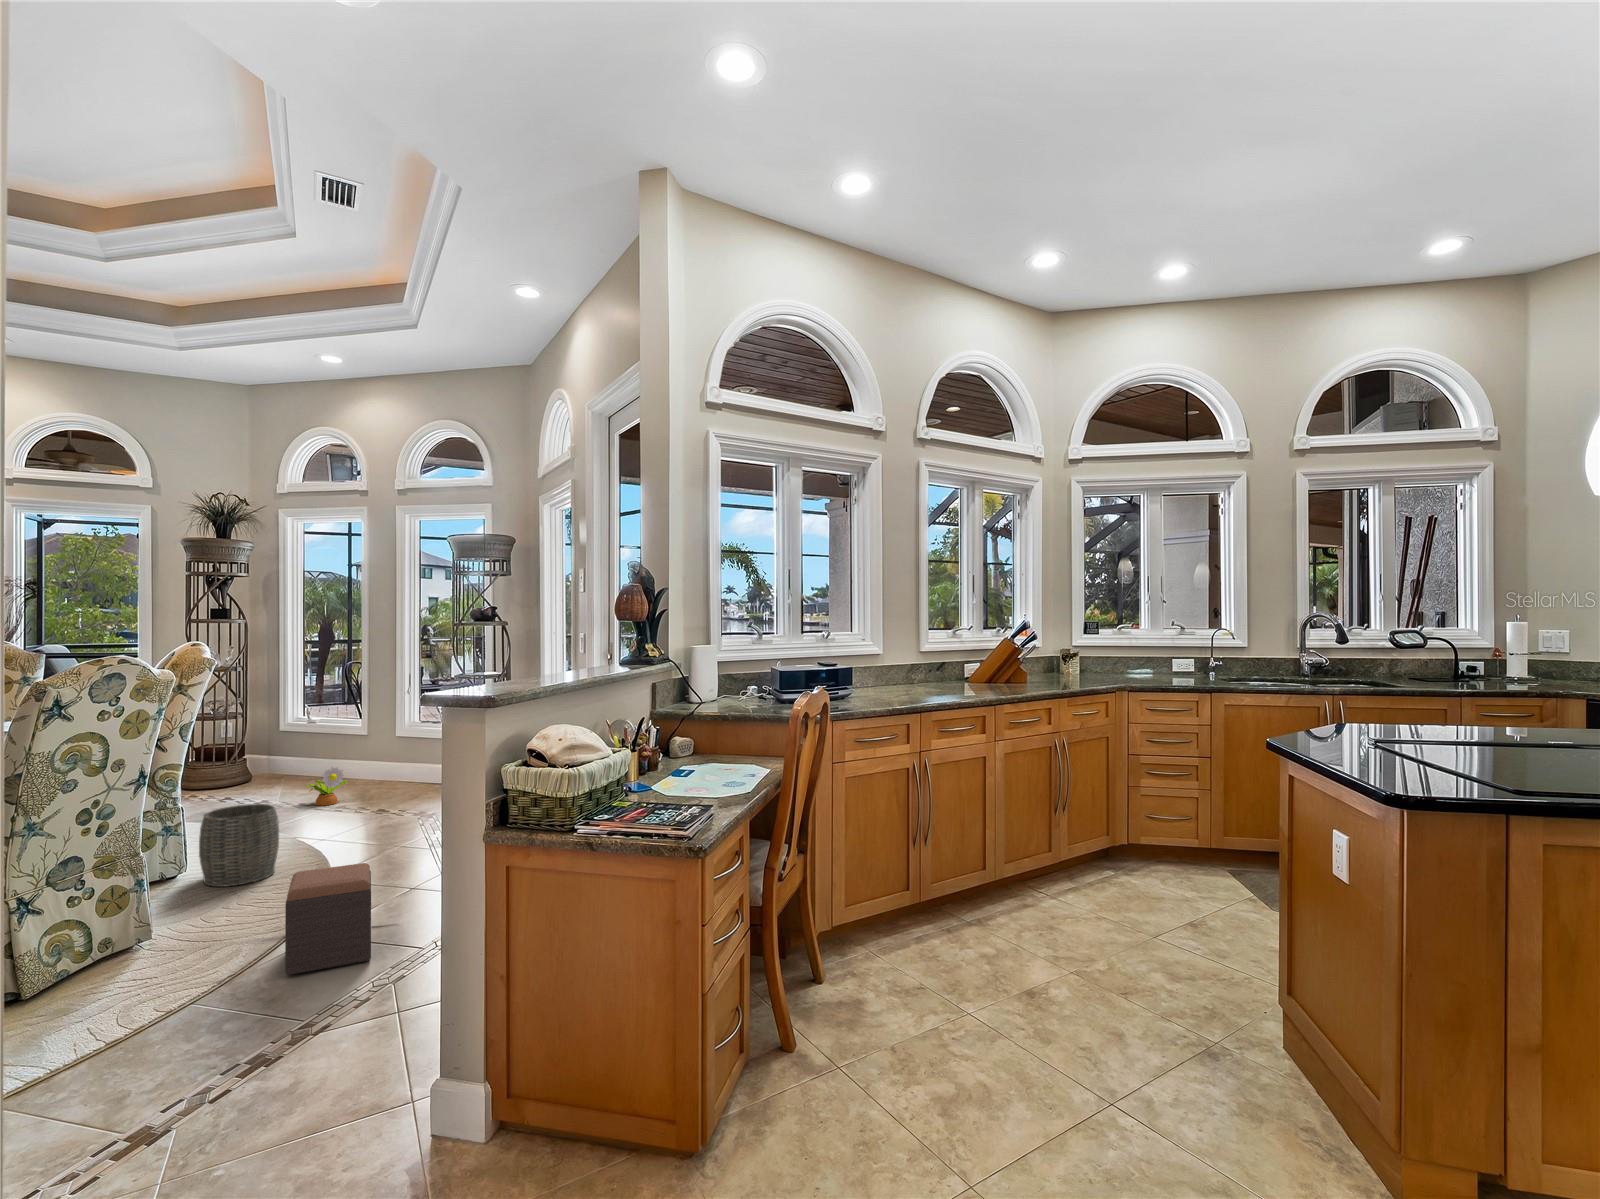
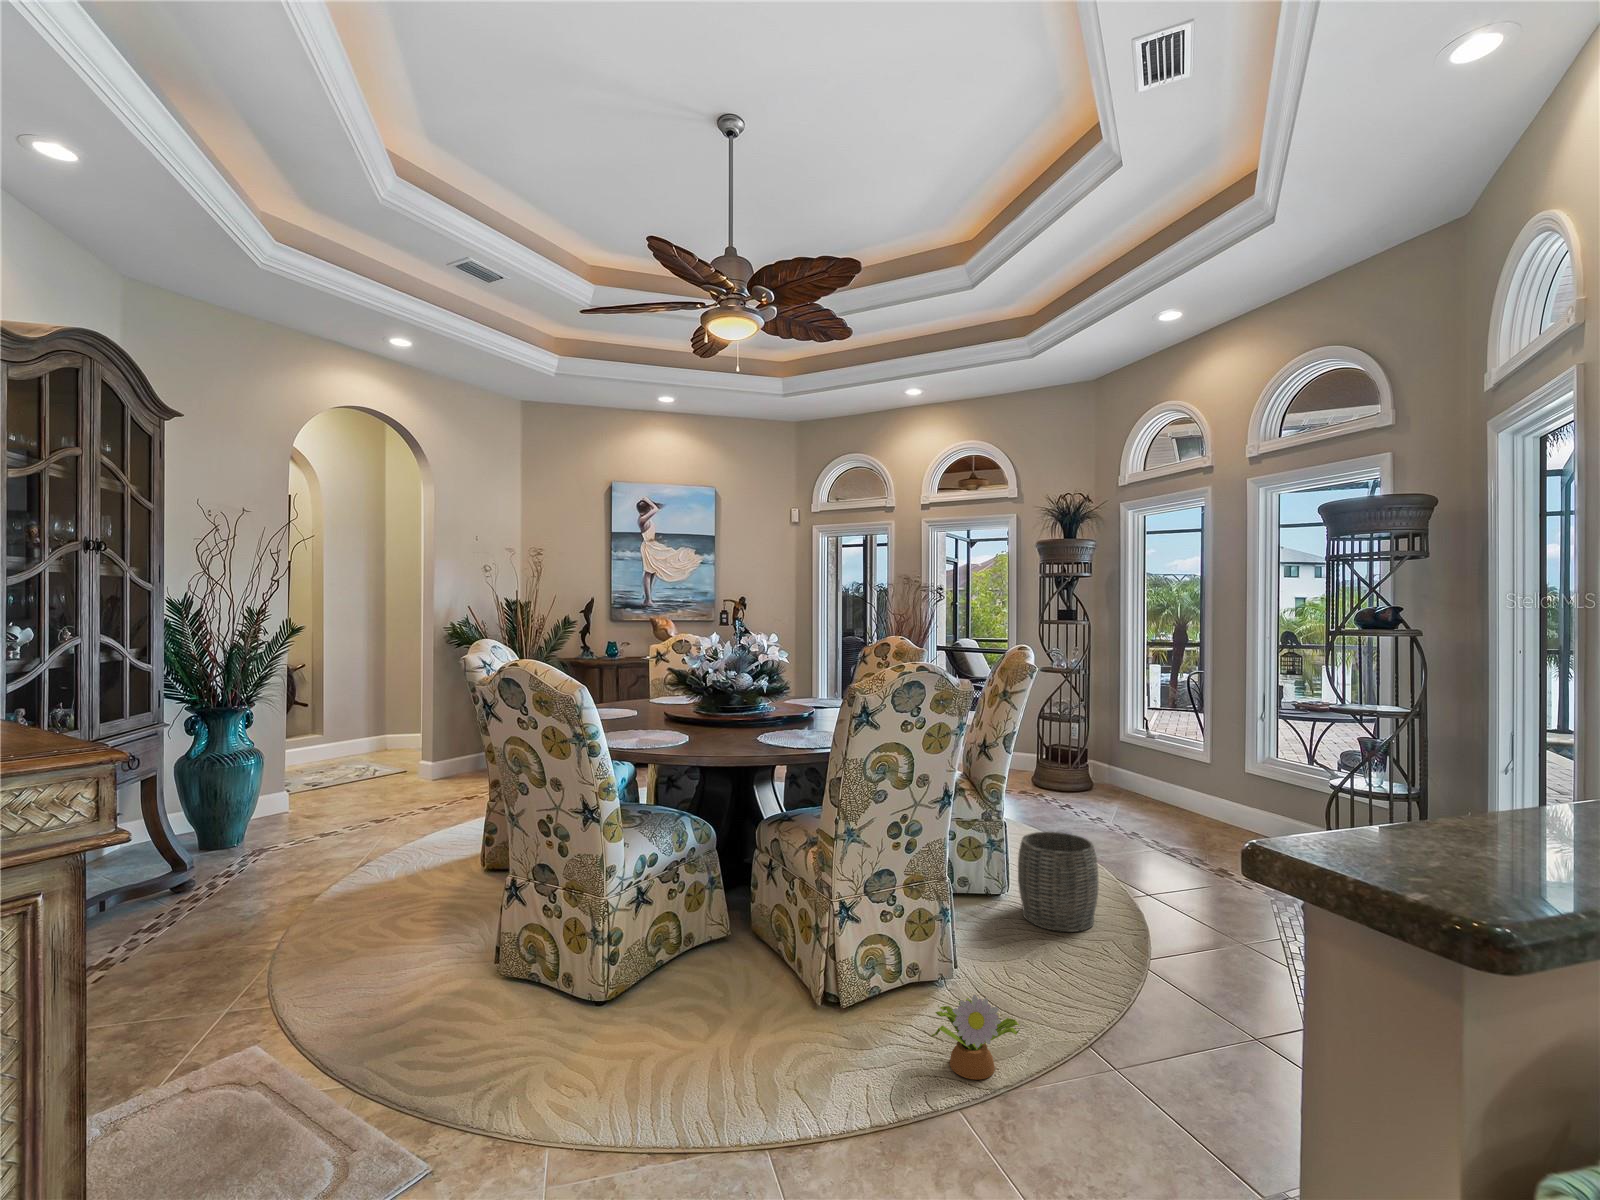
decorative plant: present [306,767,347,806] -> present [931,995,1019,1080]
footstool: present [285,863,371,975] -> none [1070,972,1197,1168]

